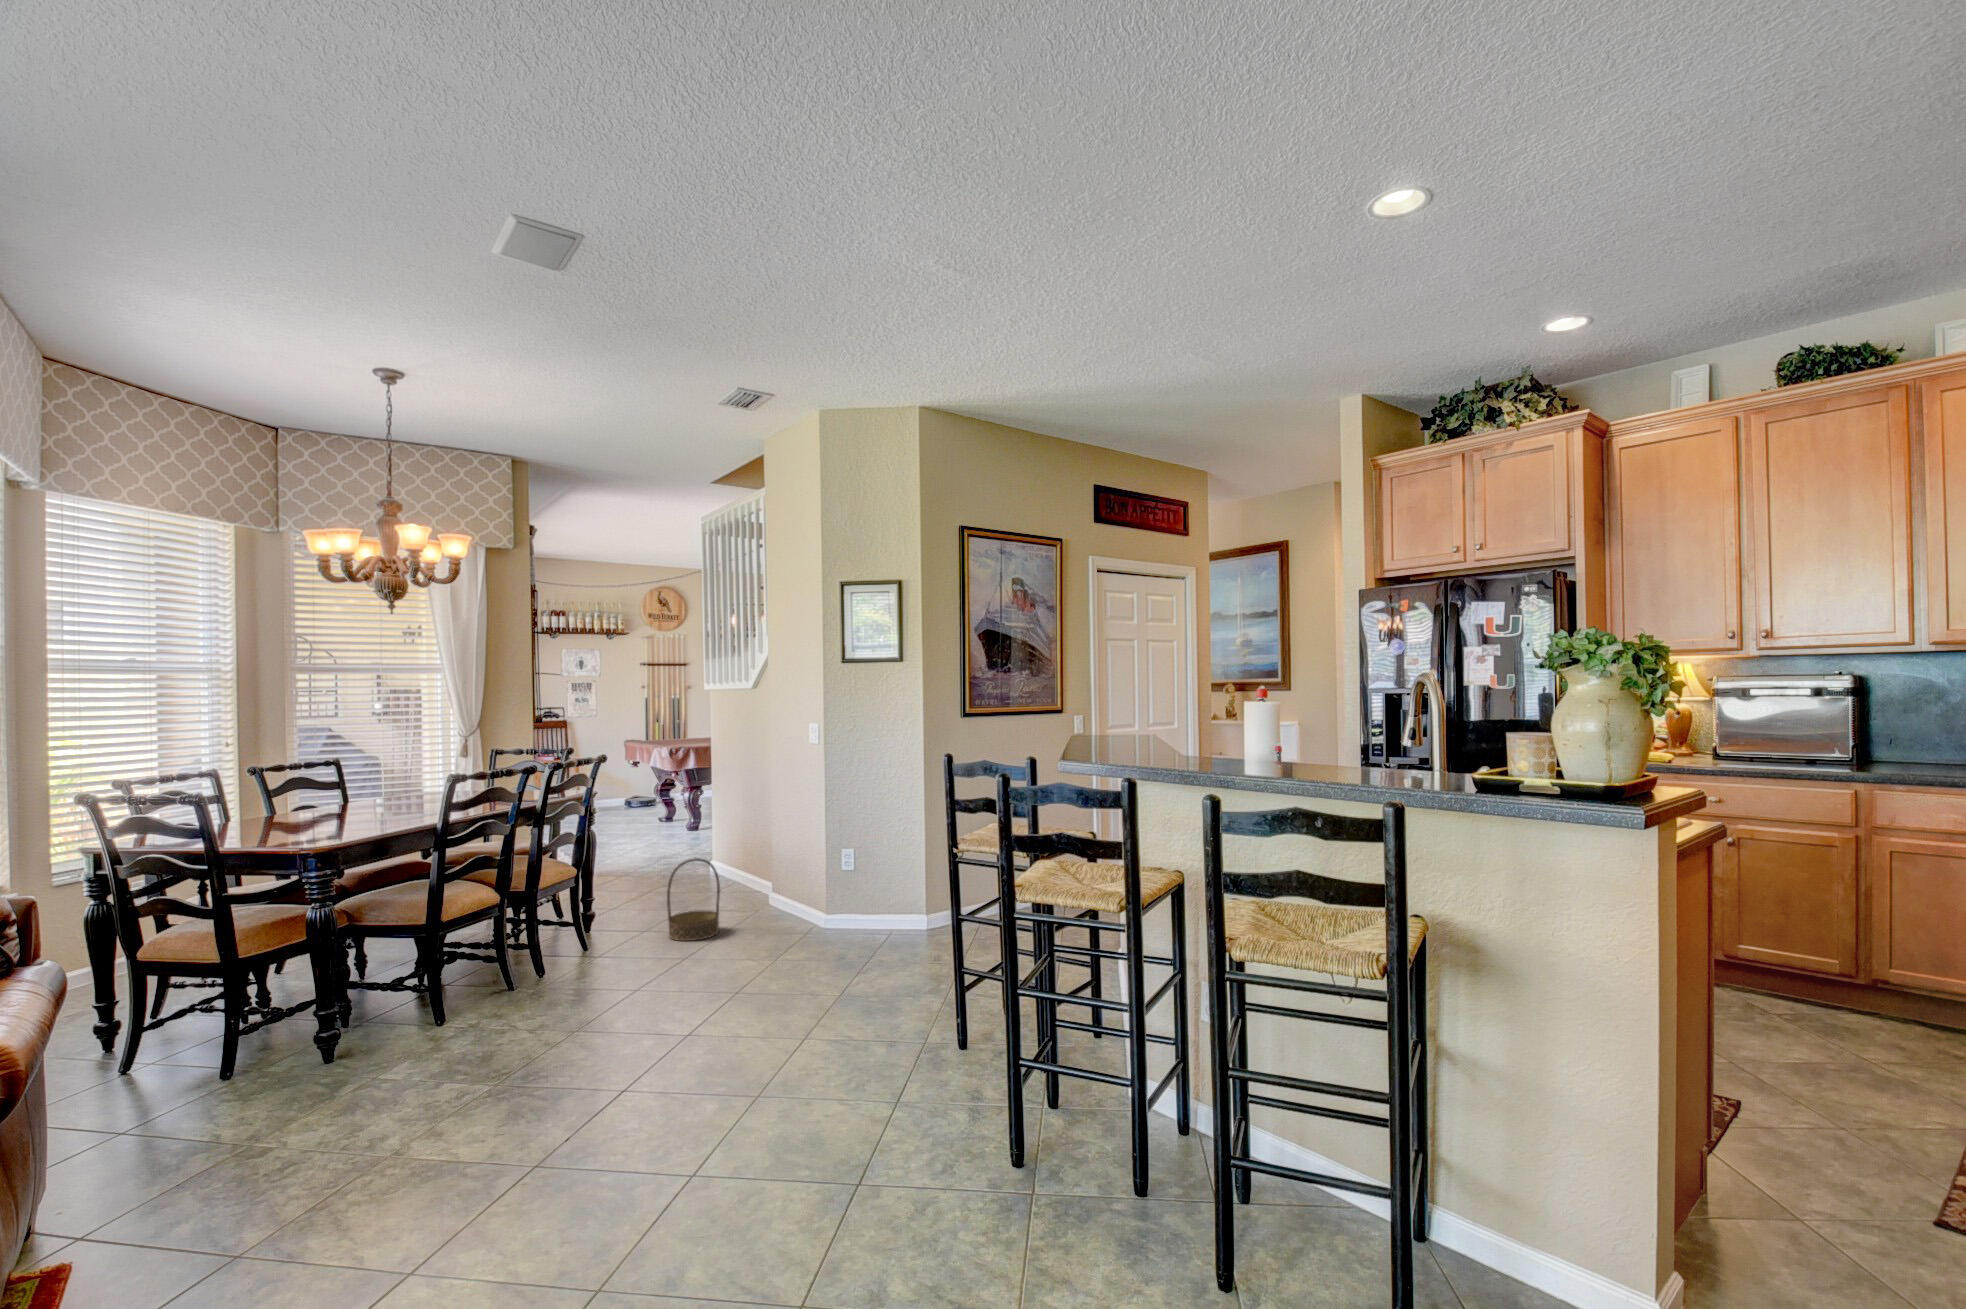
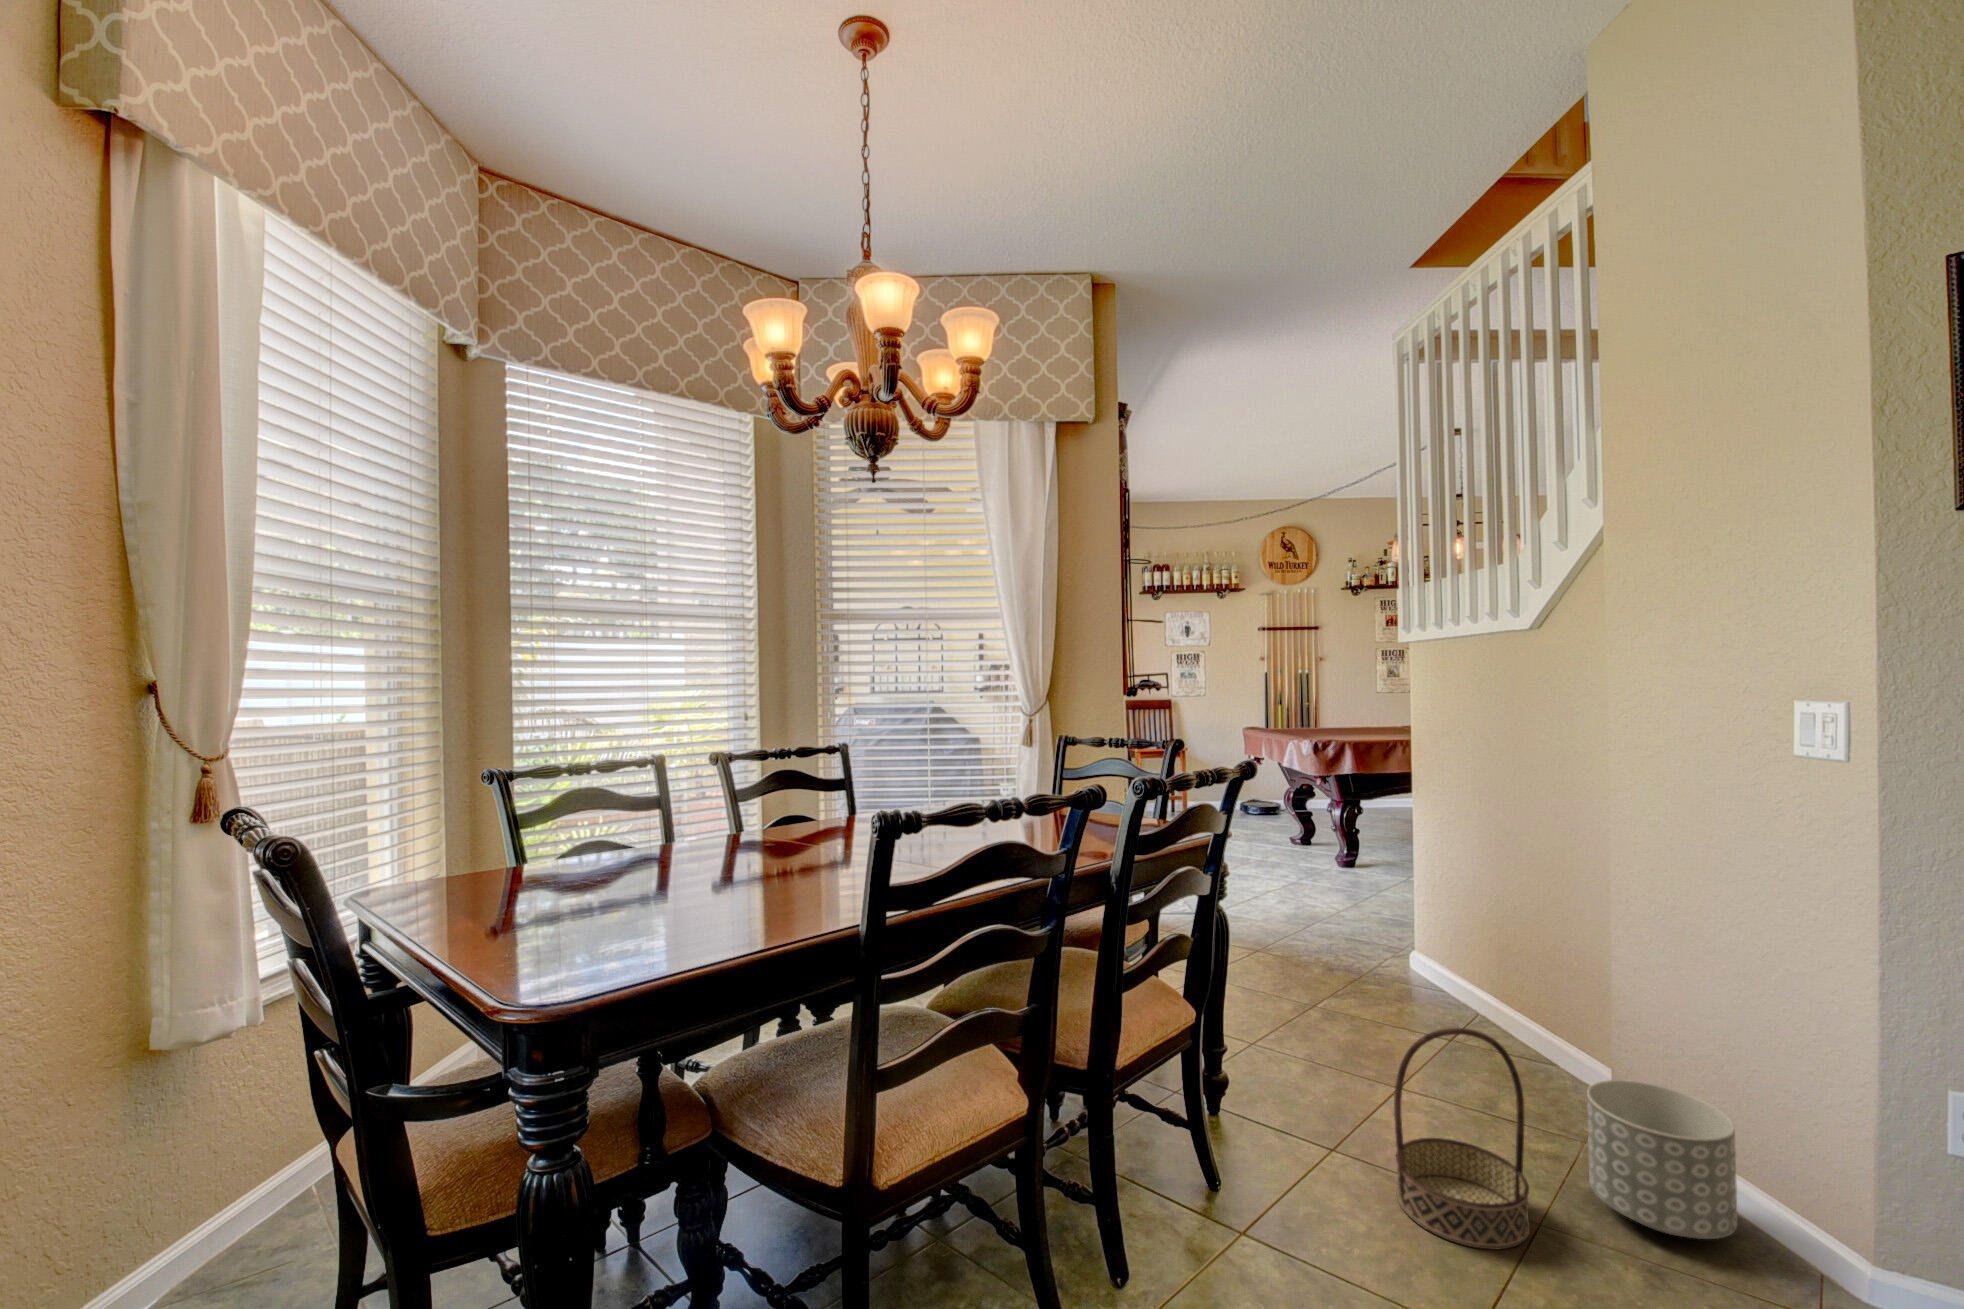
planter: none [746,873,792,924] -> present [1587,1080,1737,1239]

